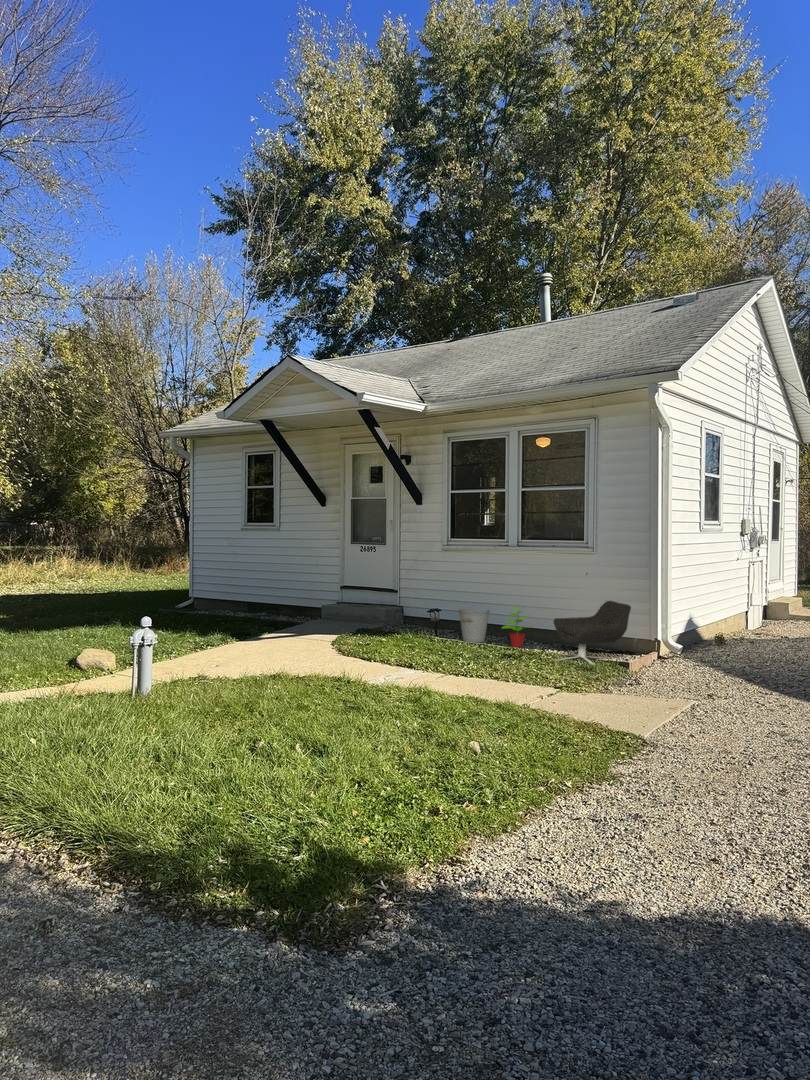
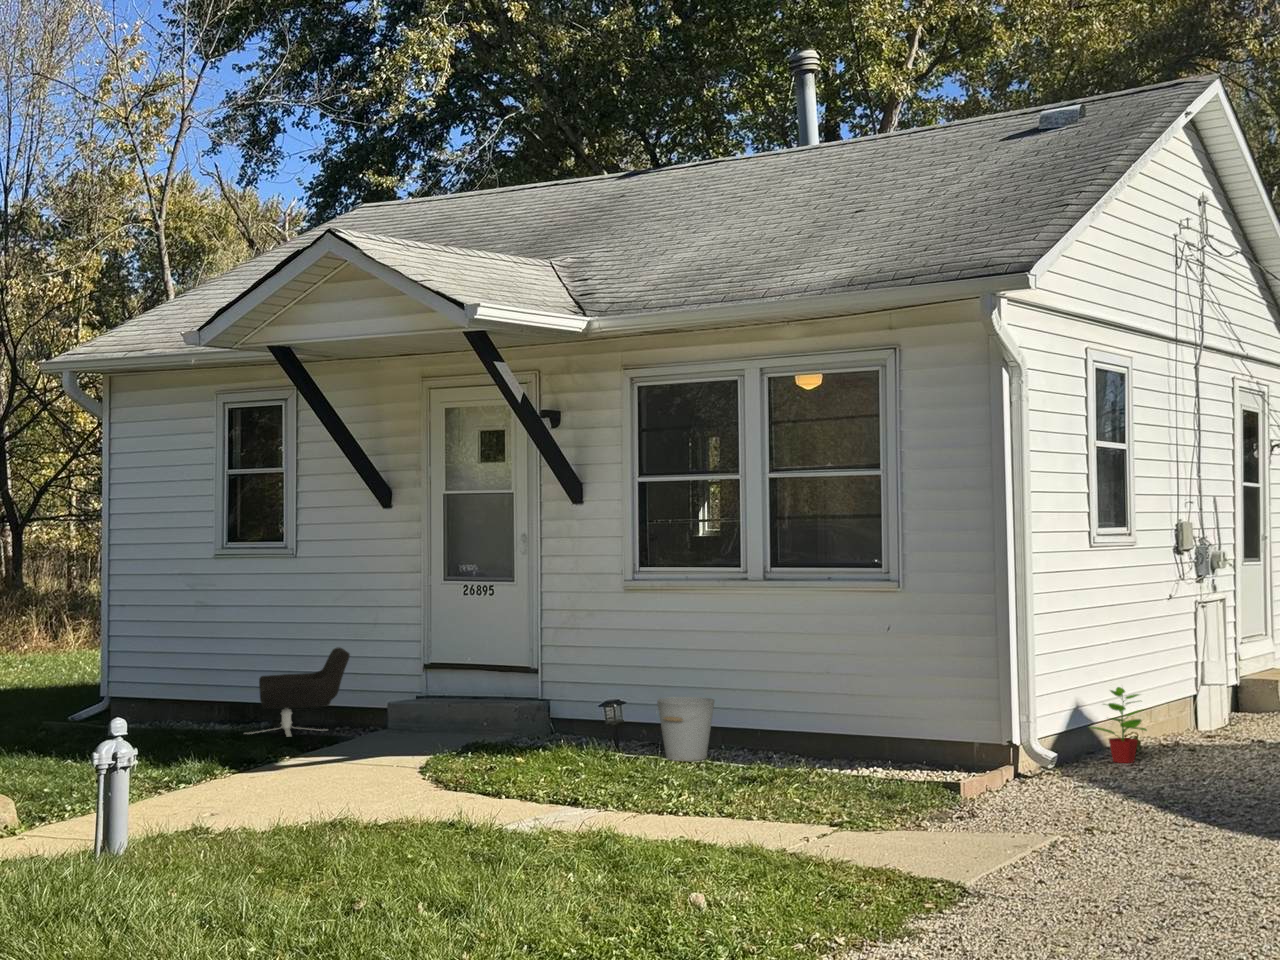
lounge chair: present [553,600,631,664] -> present [254,648,350,736]
potted plant: present [502,607,529,647] -> present [1090,687,1147,763]

